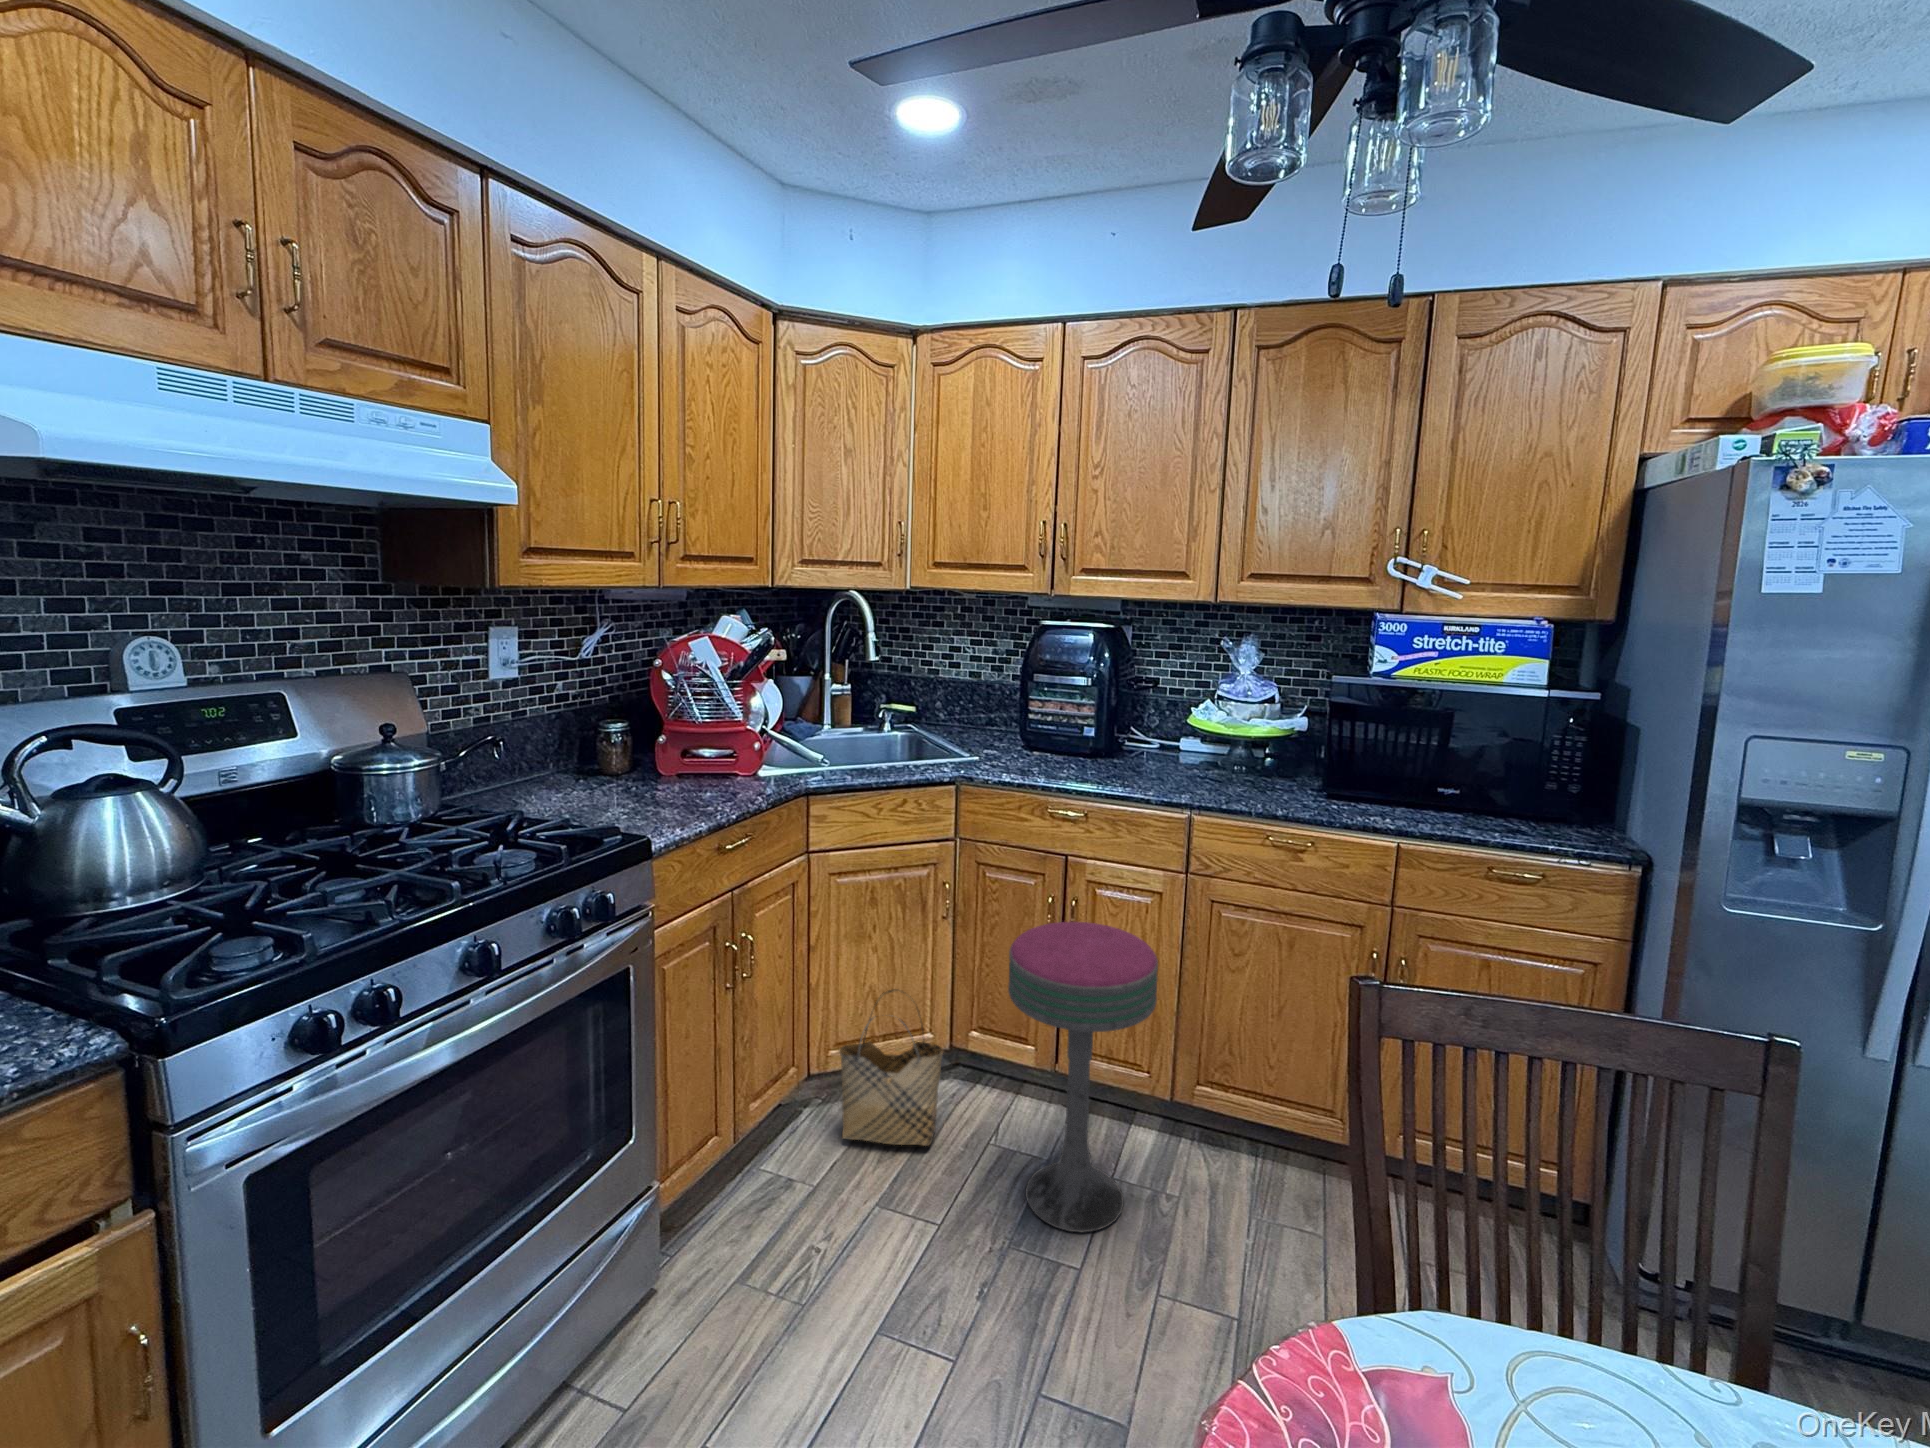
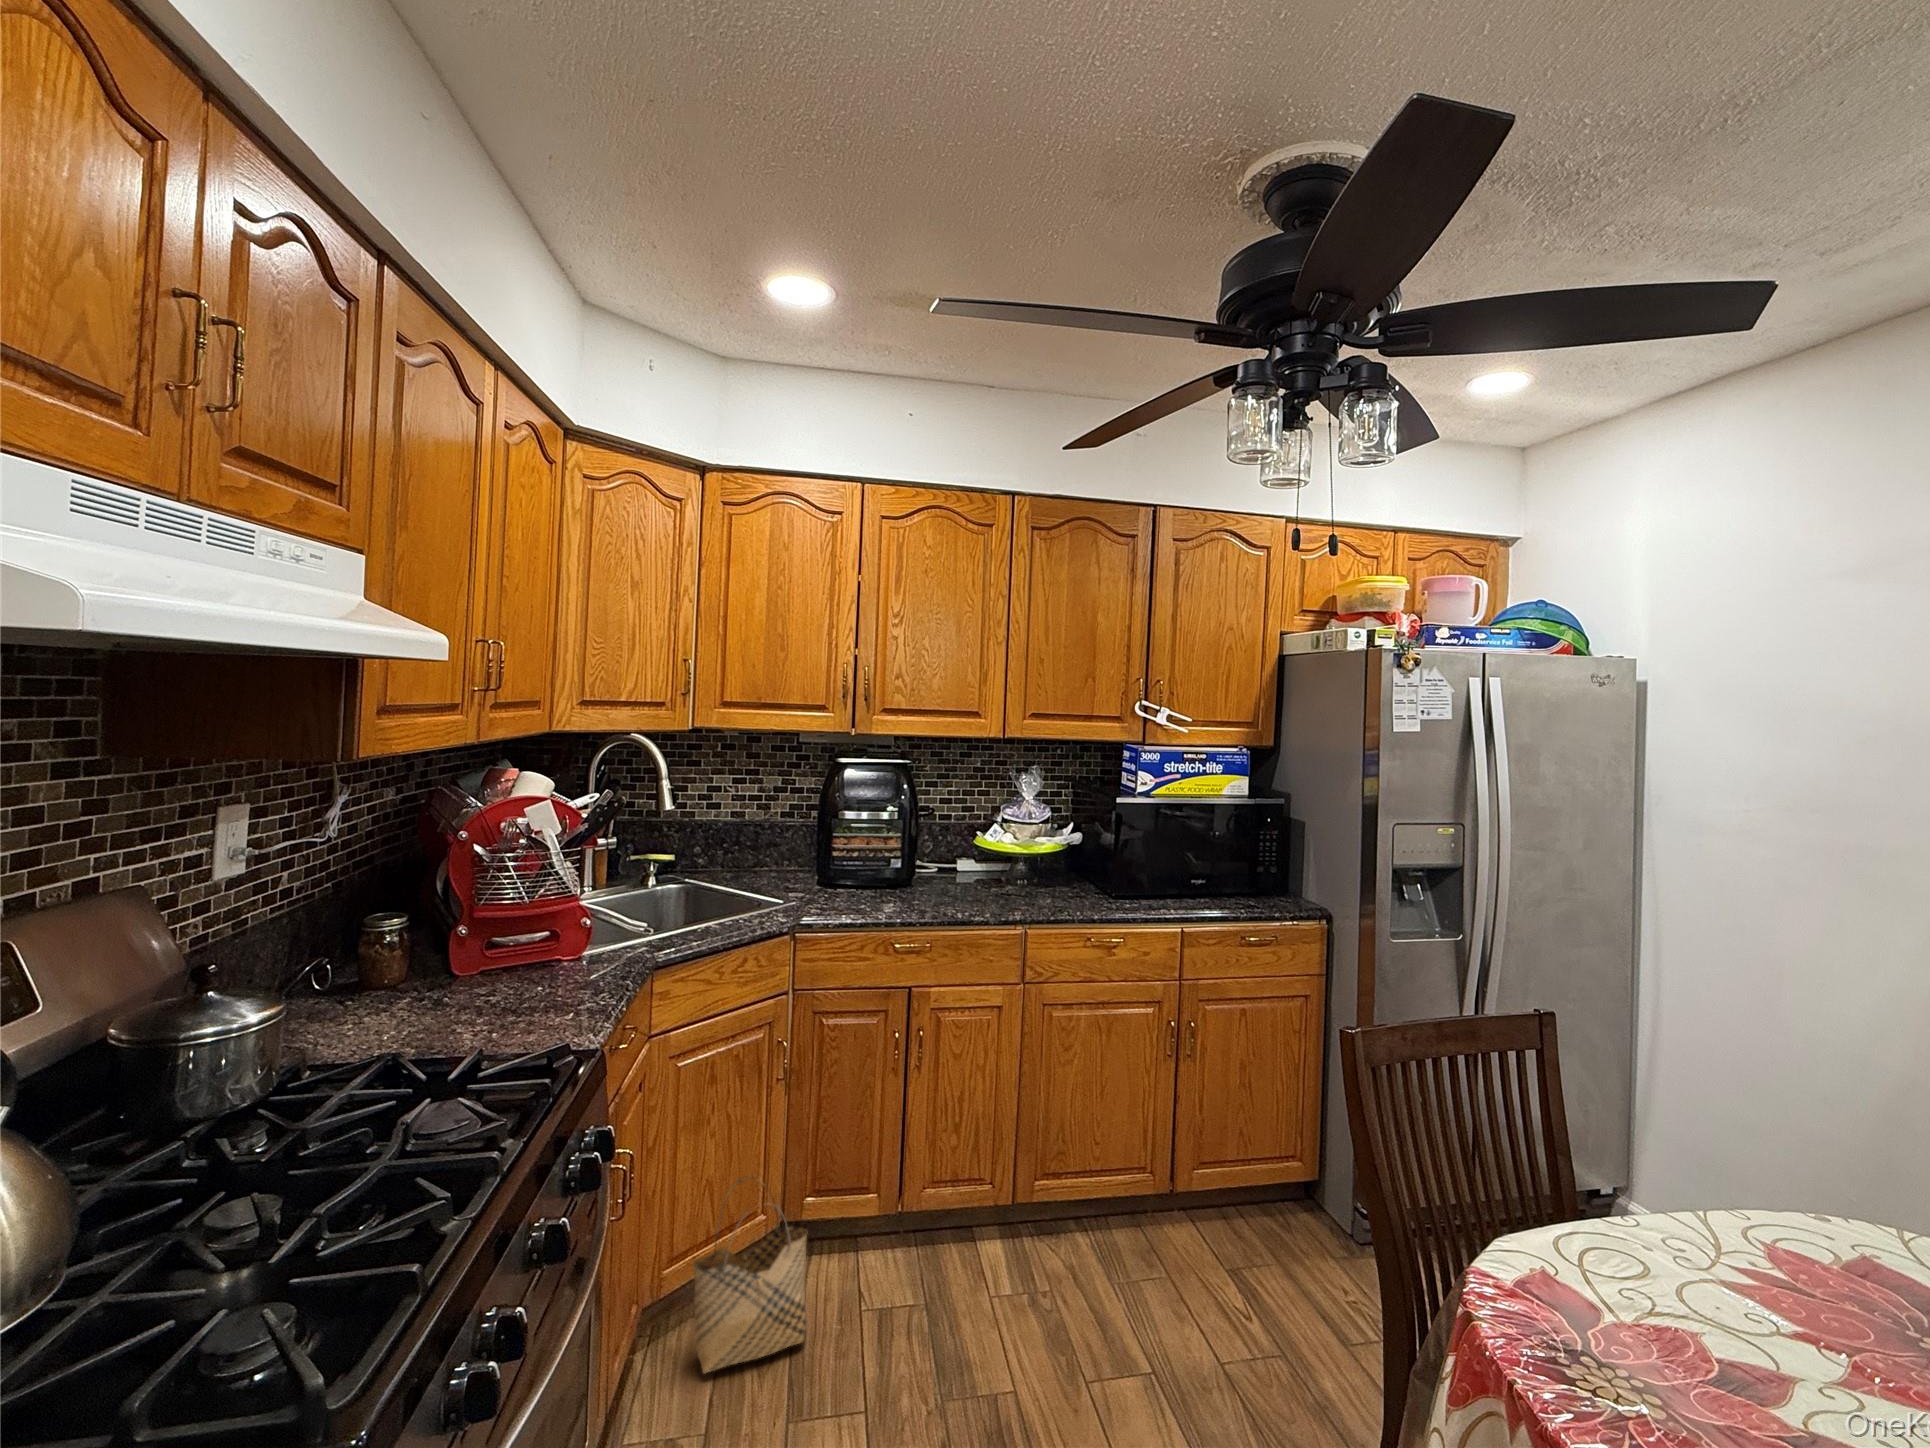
bar stool: present [1008,922,1158,1232] -> none [901,1049,1041,1365]

